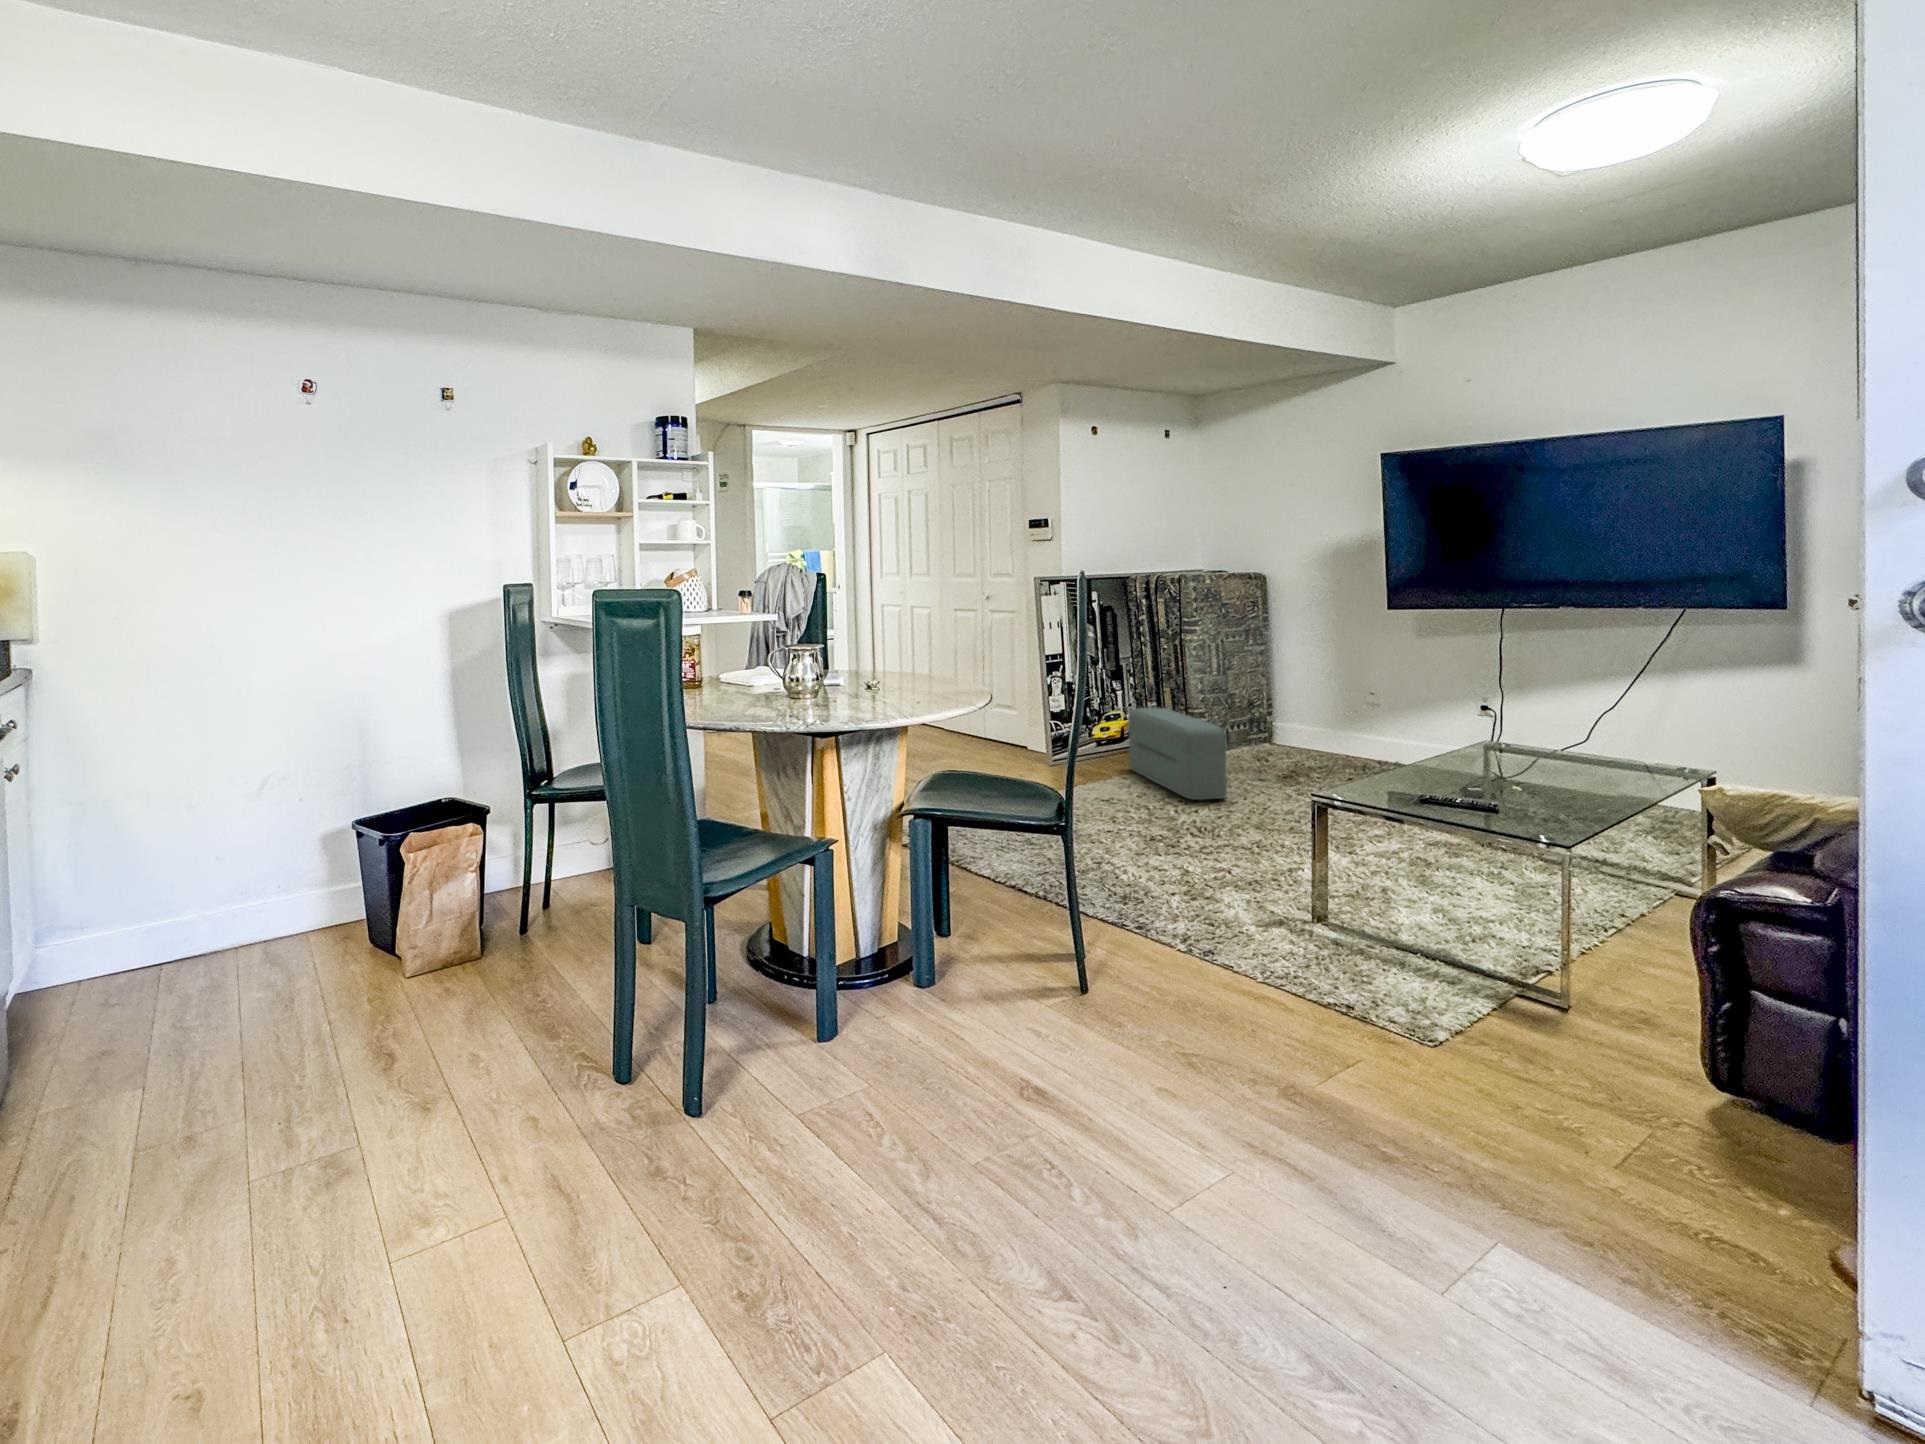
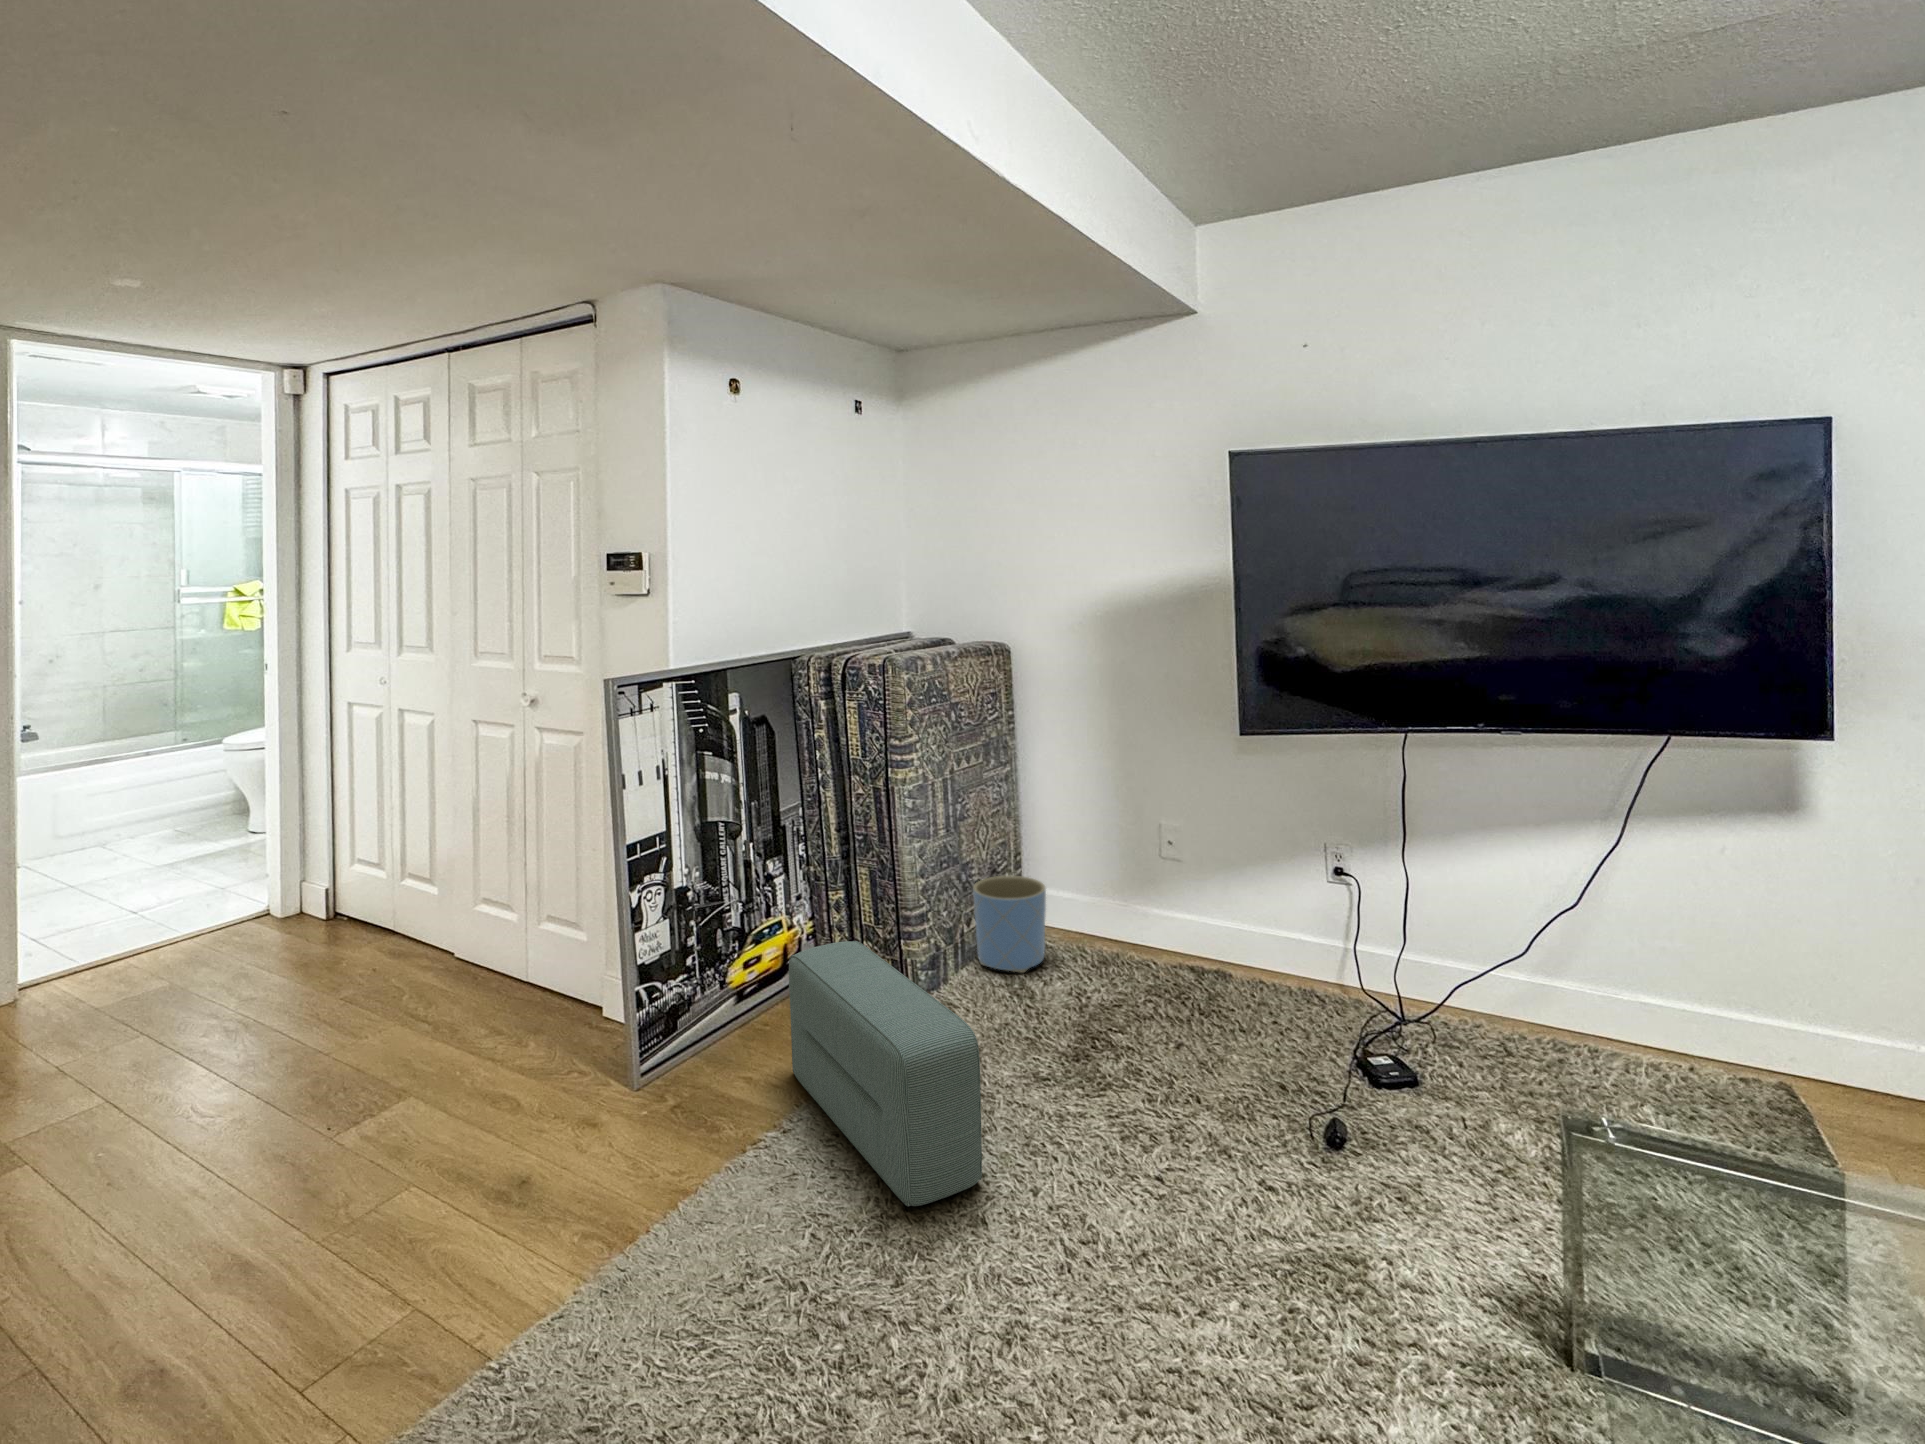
planter: none [1235,706,1281,755] -> present [973,876,1046,973]

